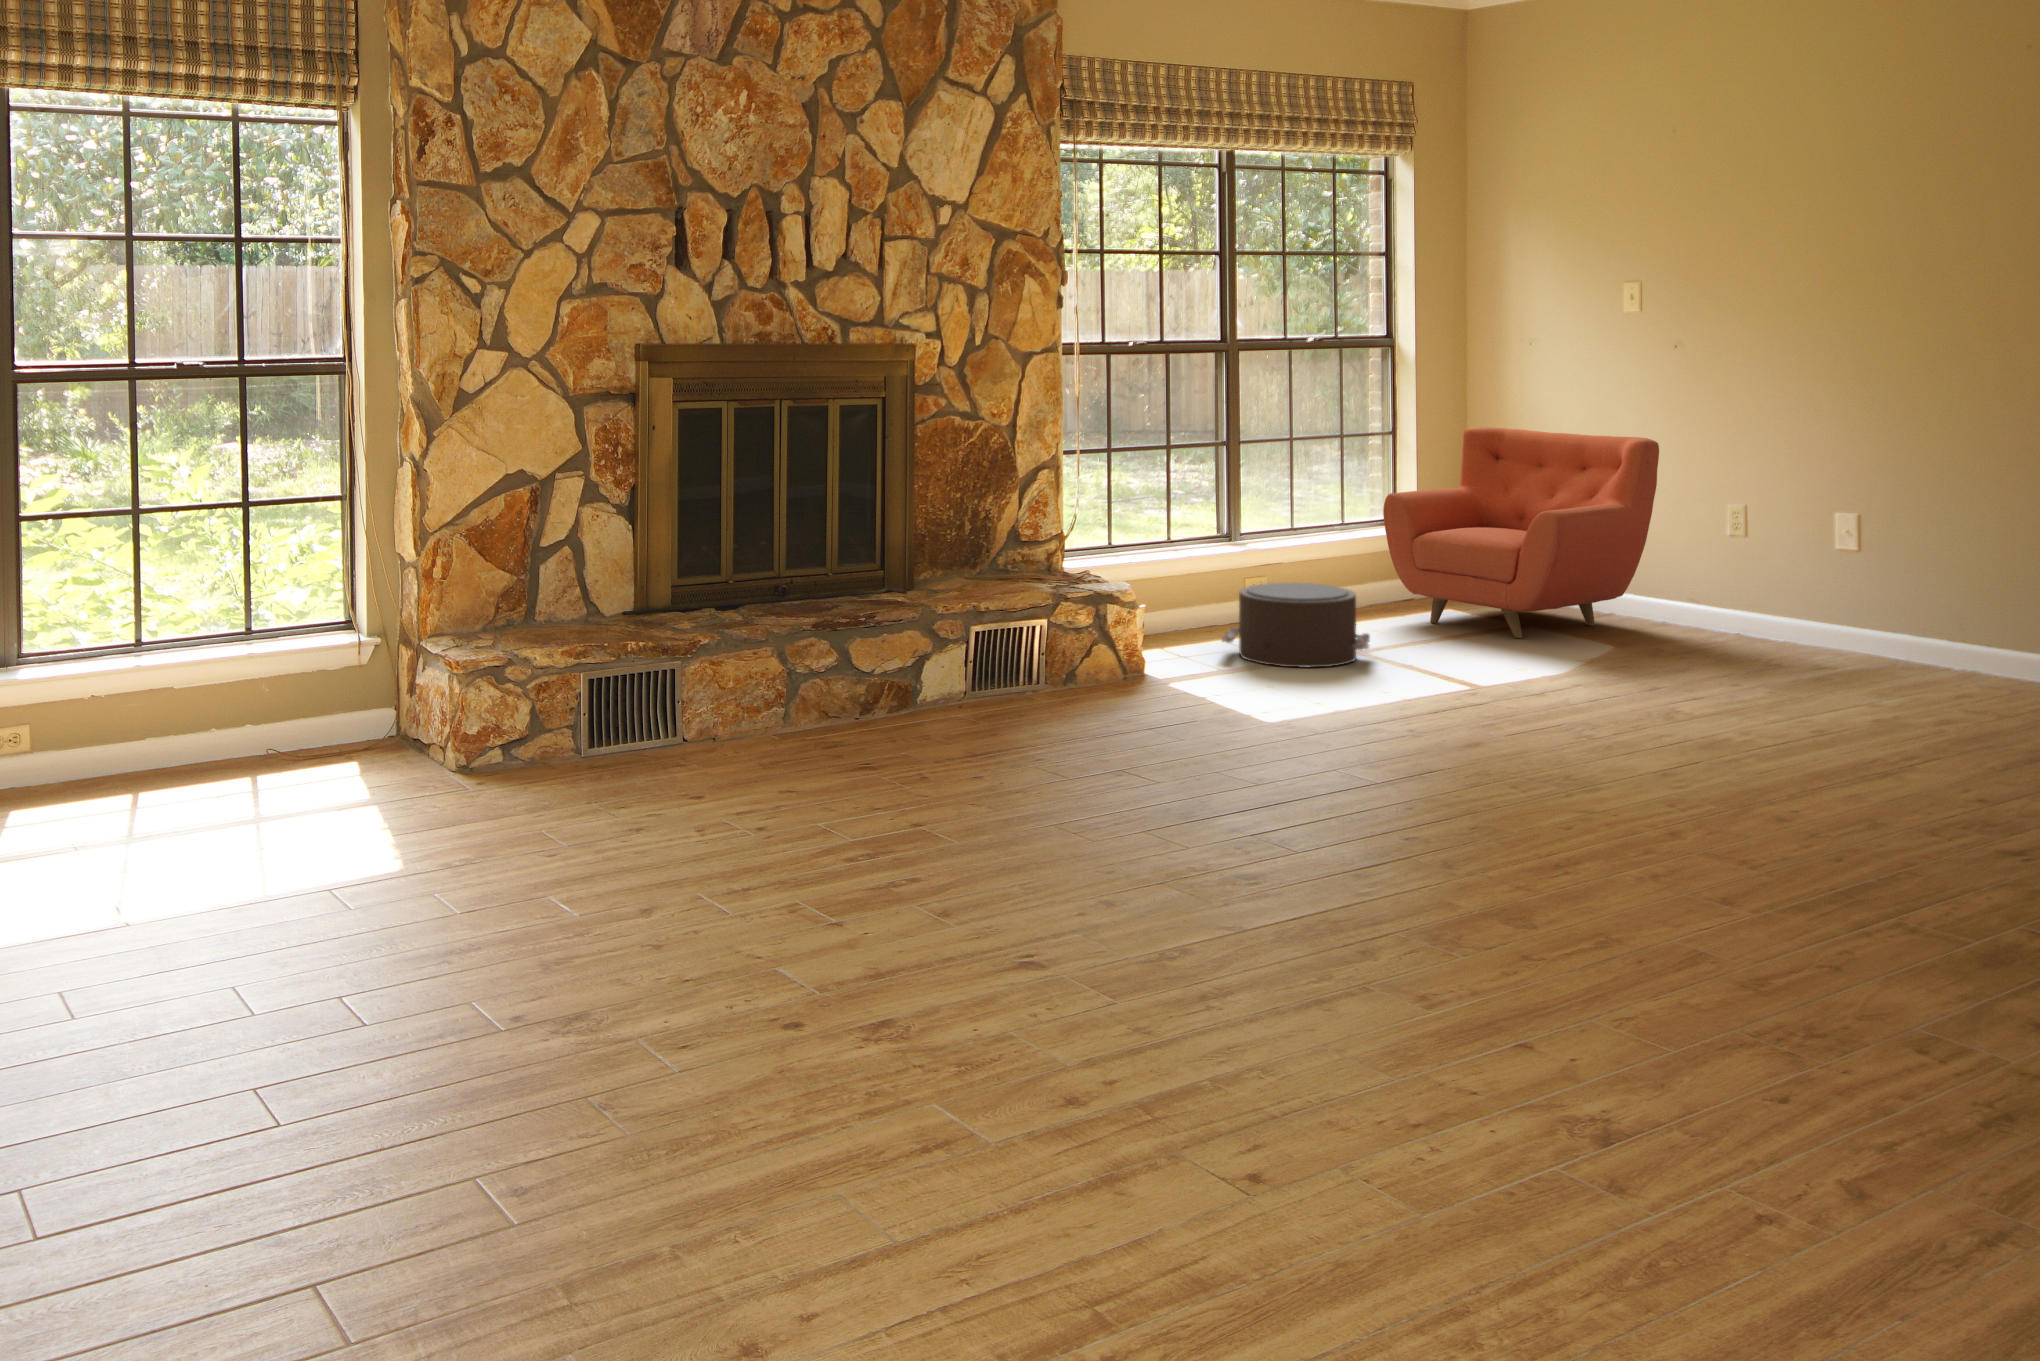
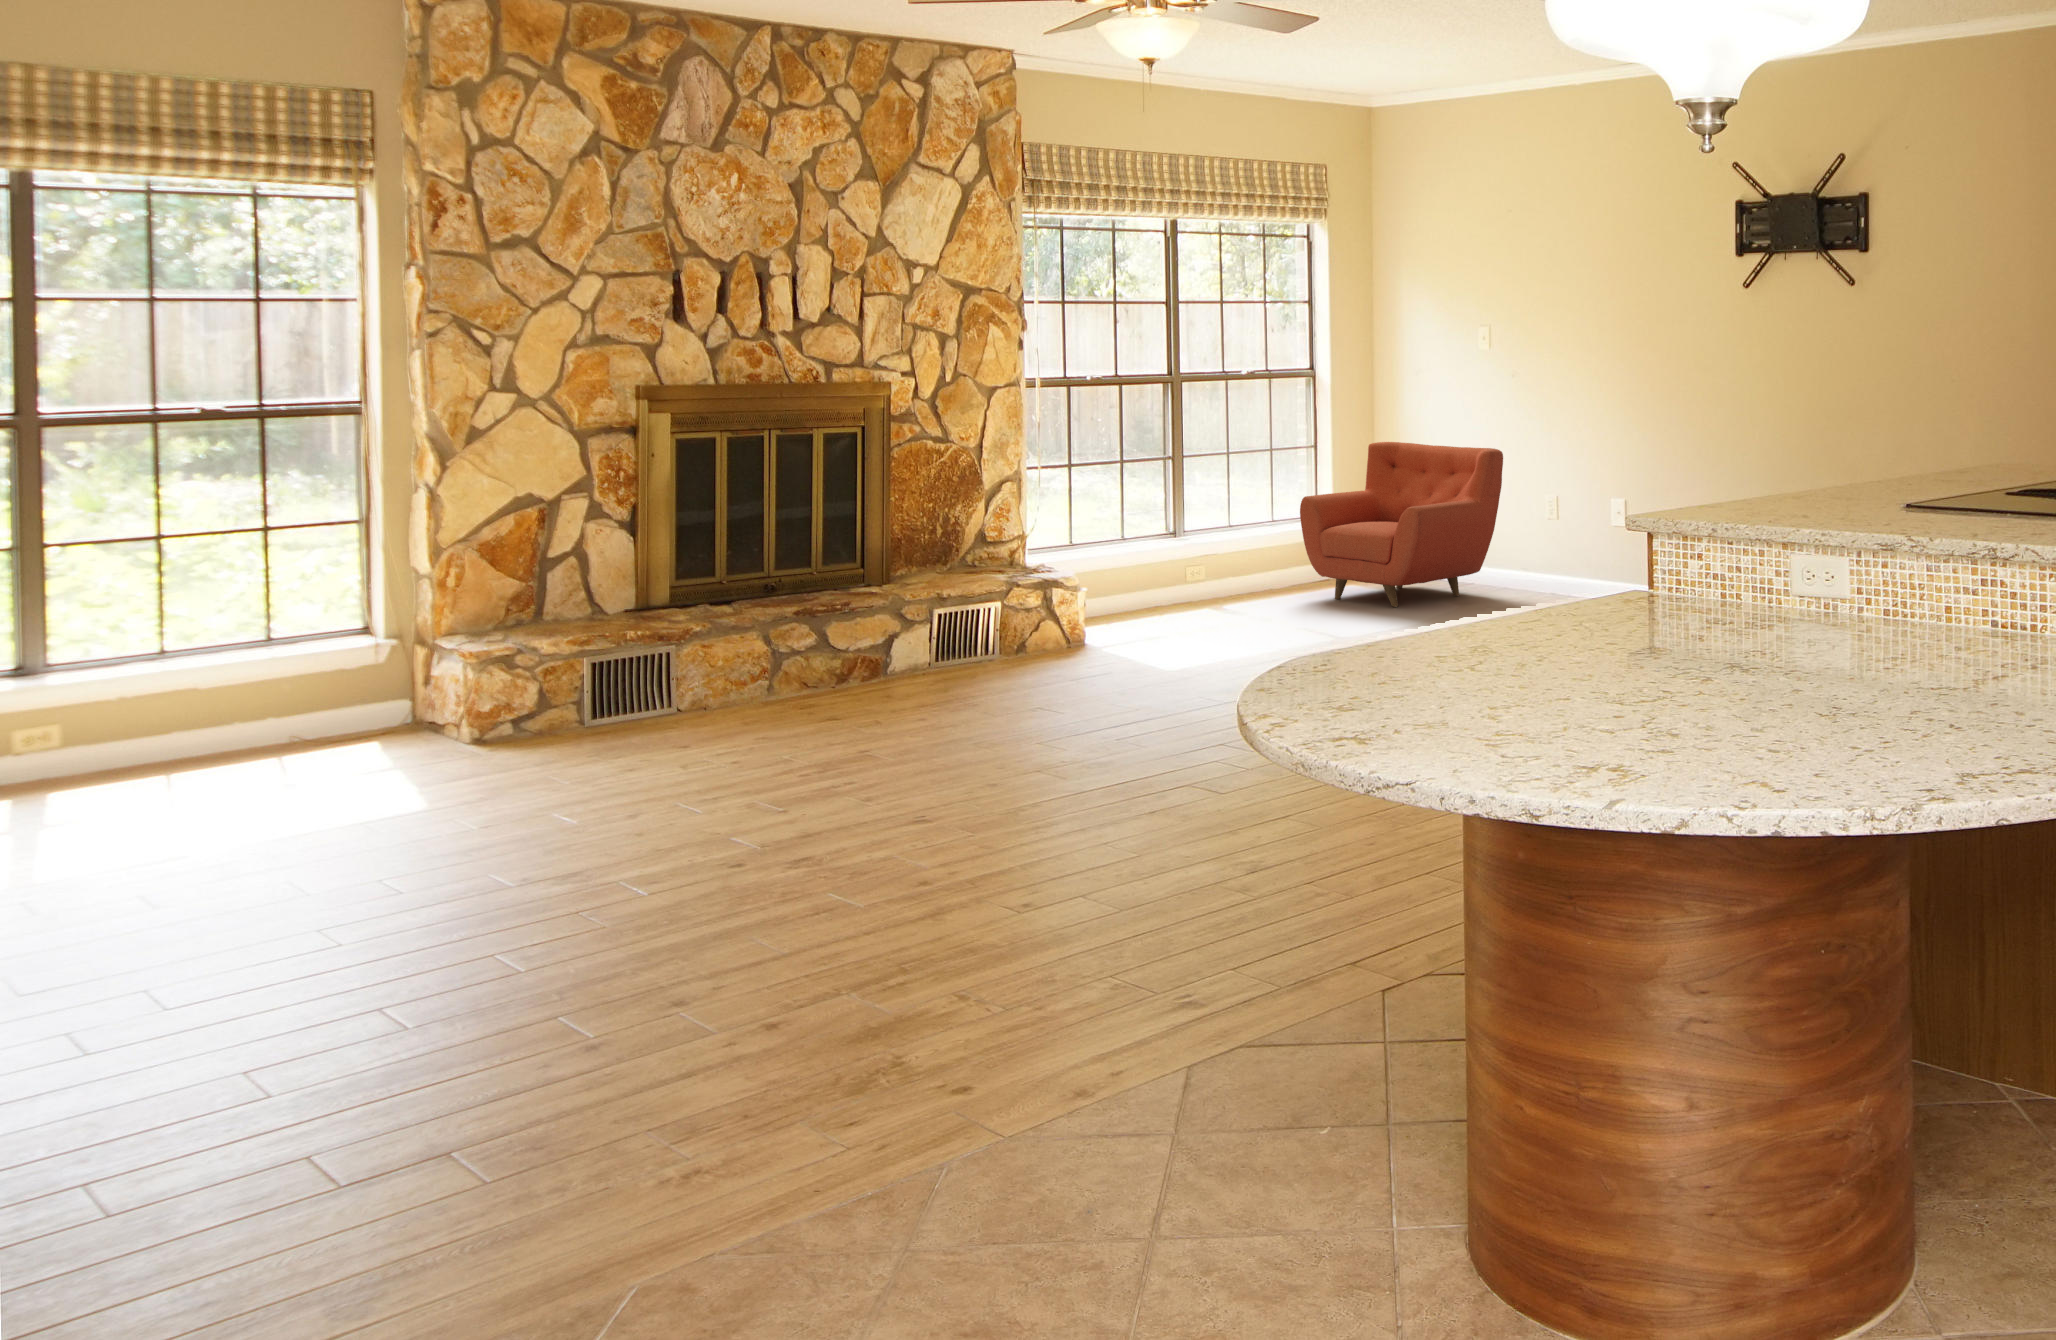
pouf: present [1222,583,1370,667] -> none [1152,570,1272,635]

